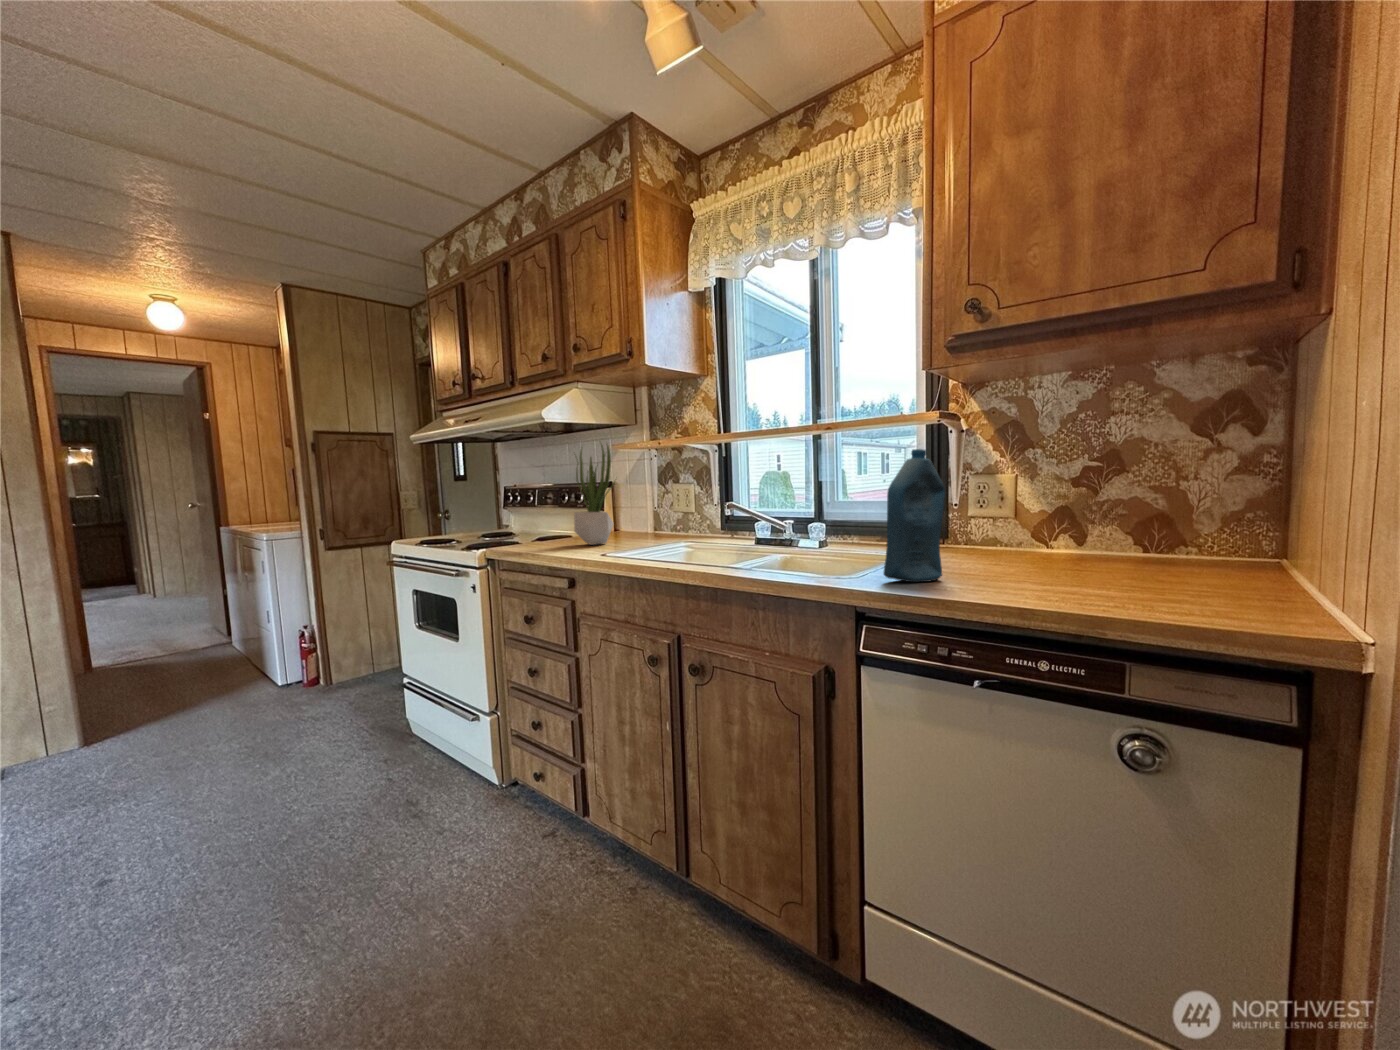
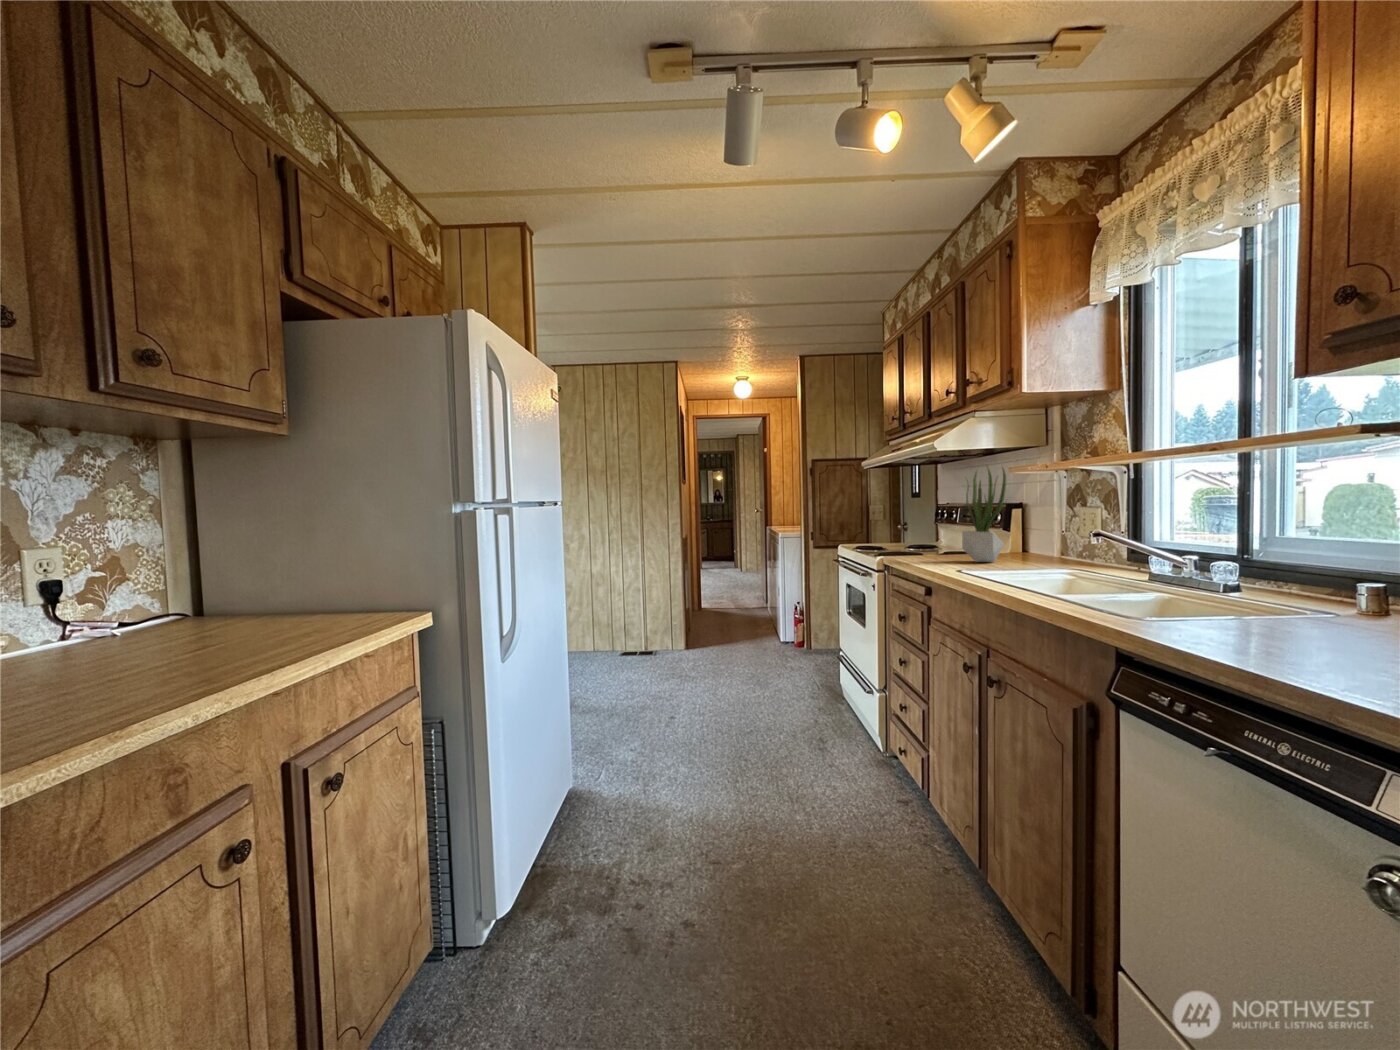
bottle: present [884,449,945,582] -> none [1170,481,1281,639]

